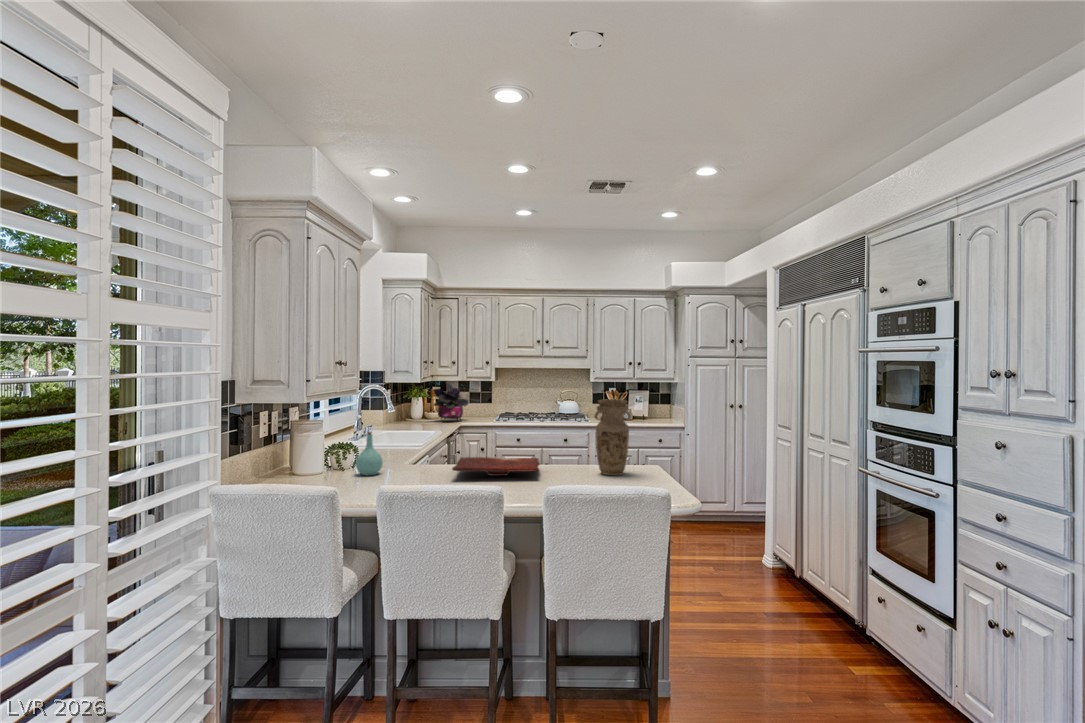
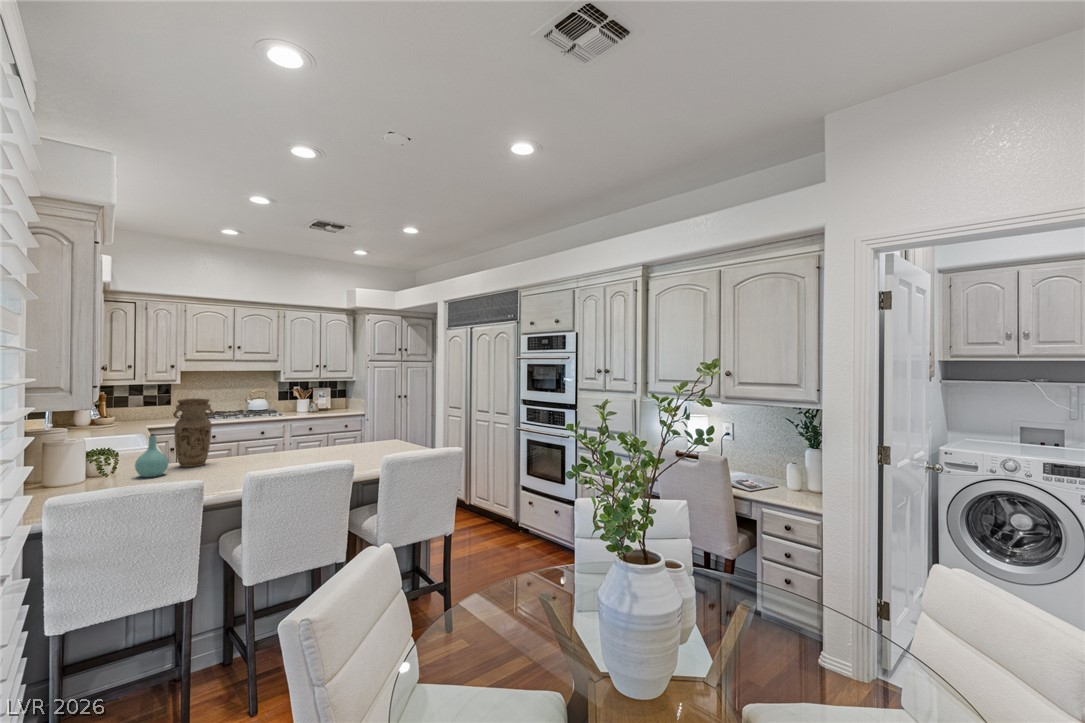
potted plant: present [433,382,469,421] -> none [103,385,149,427]
vase: present [595,399,631,475] -> present [173,398,213,467]
cutting board: present [452,457,540,476] -> none [249,442,340,460]

